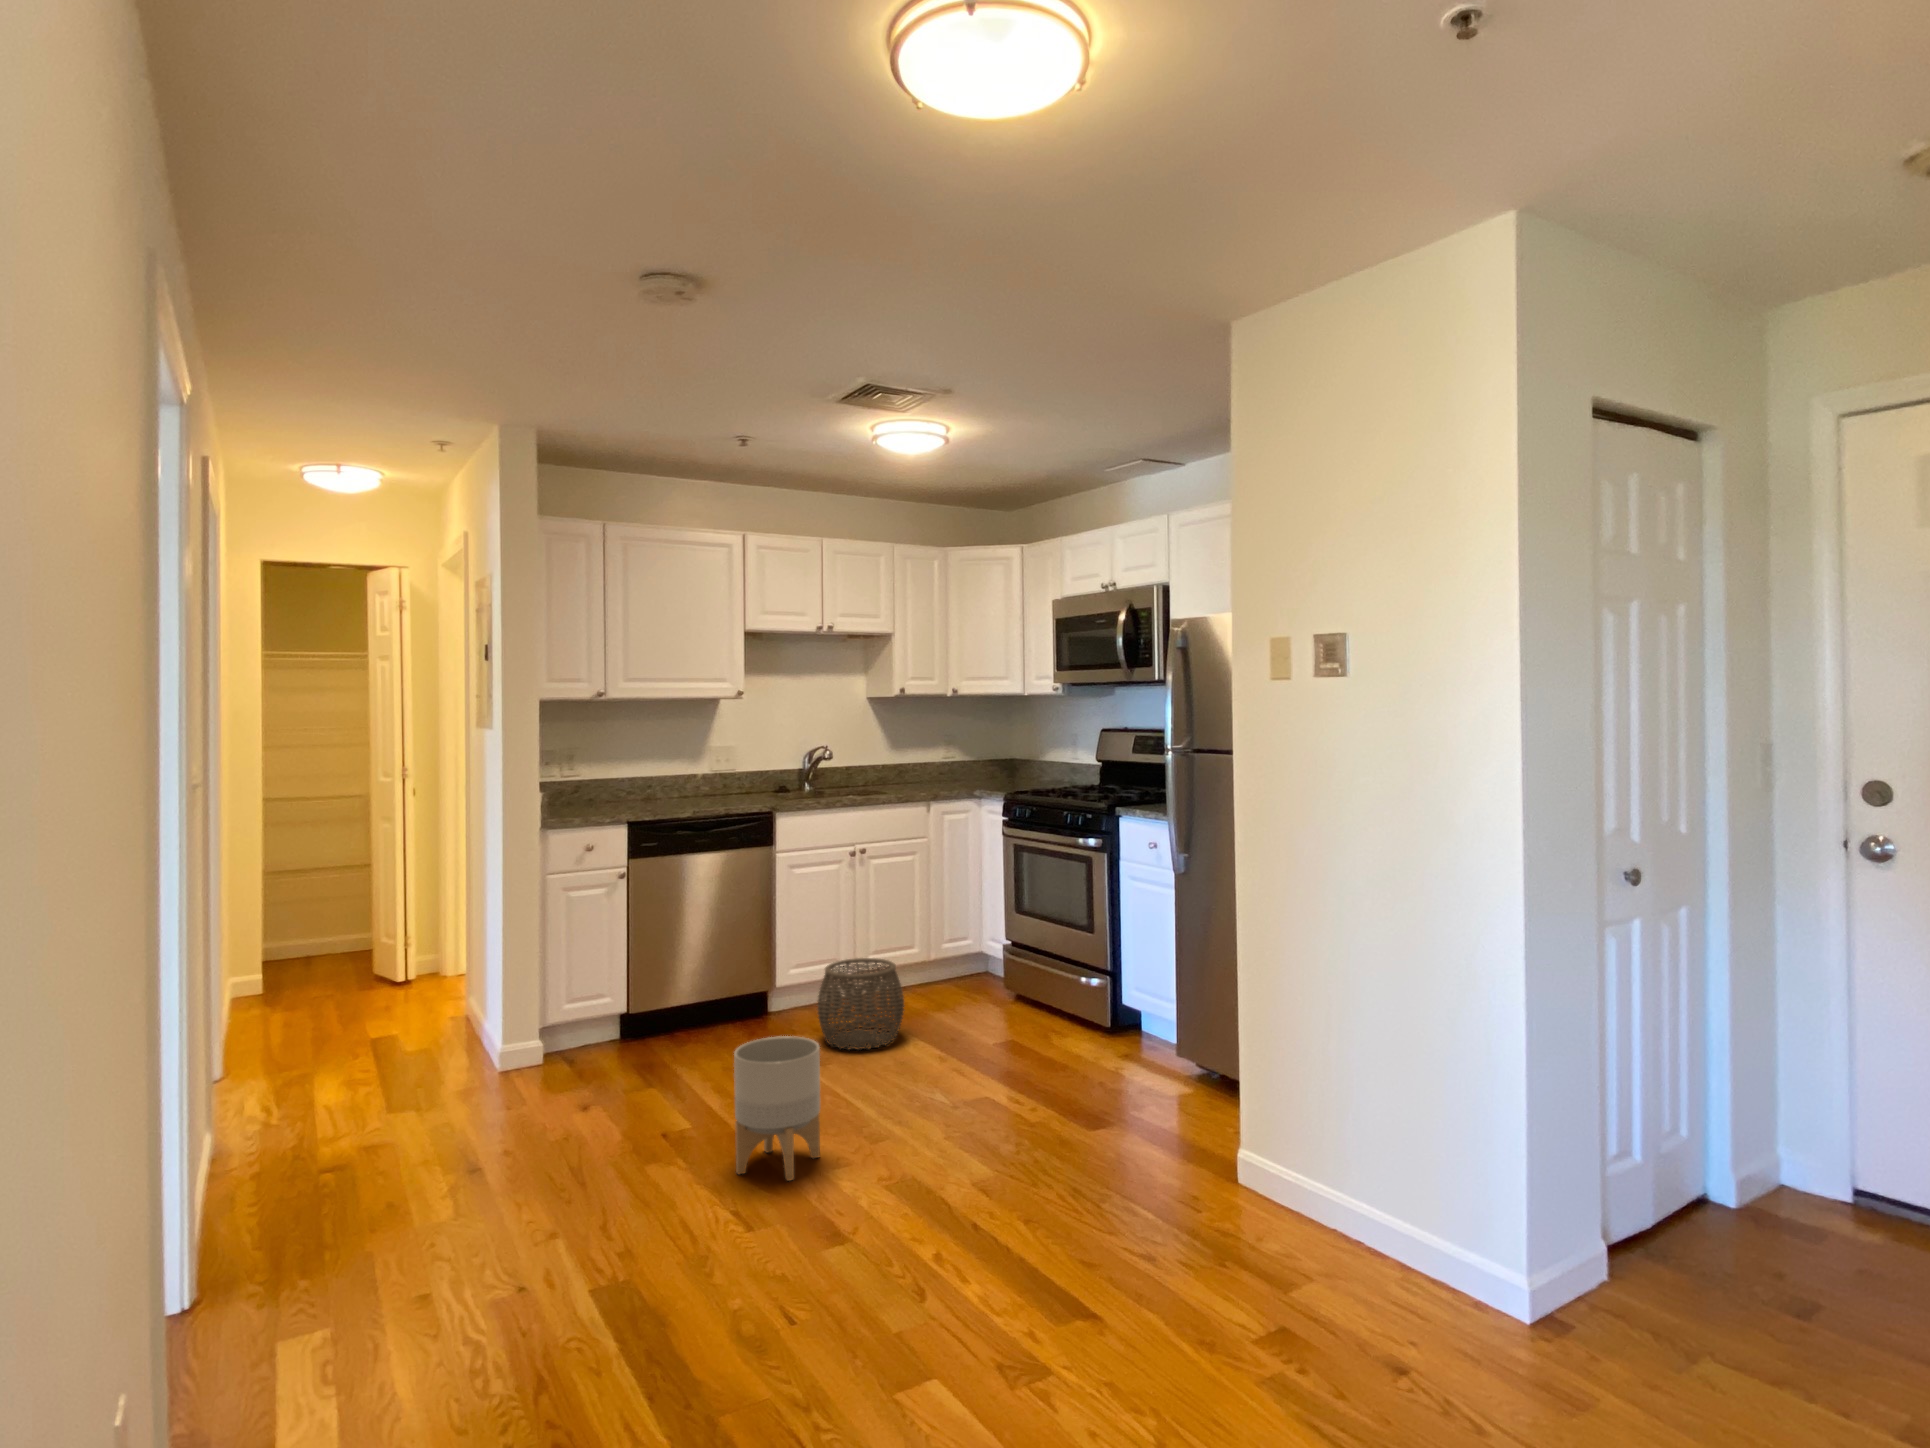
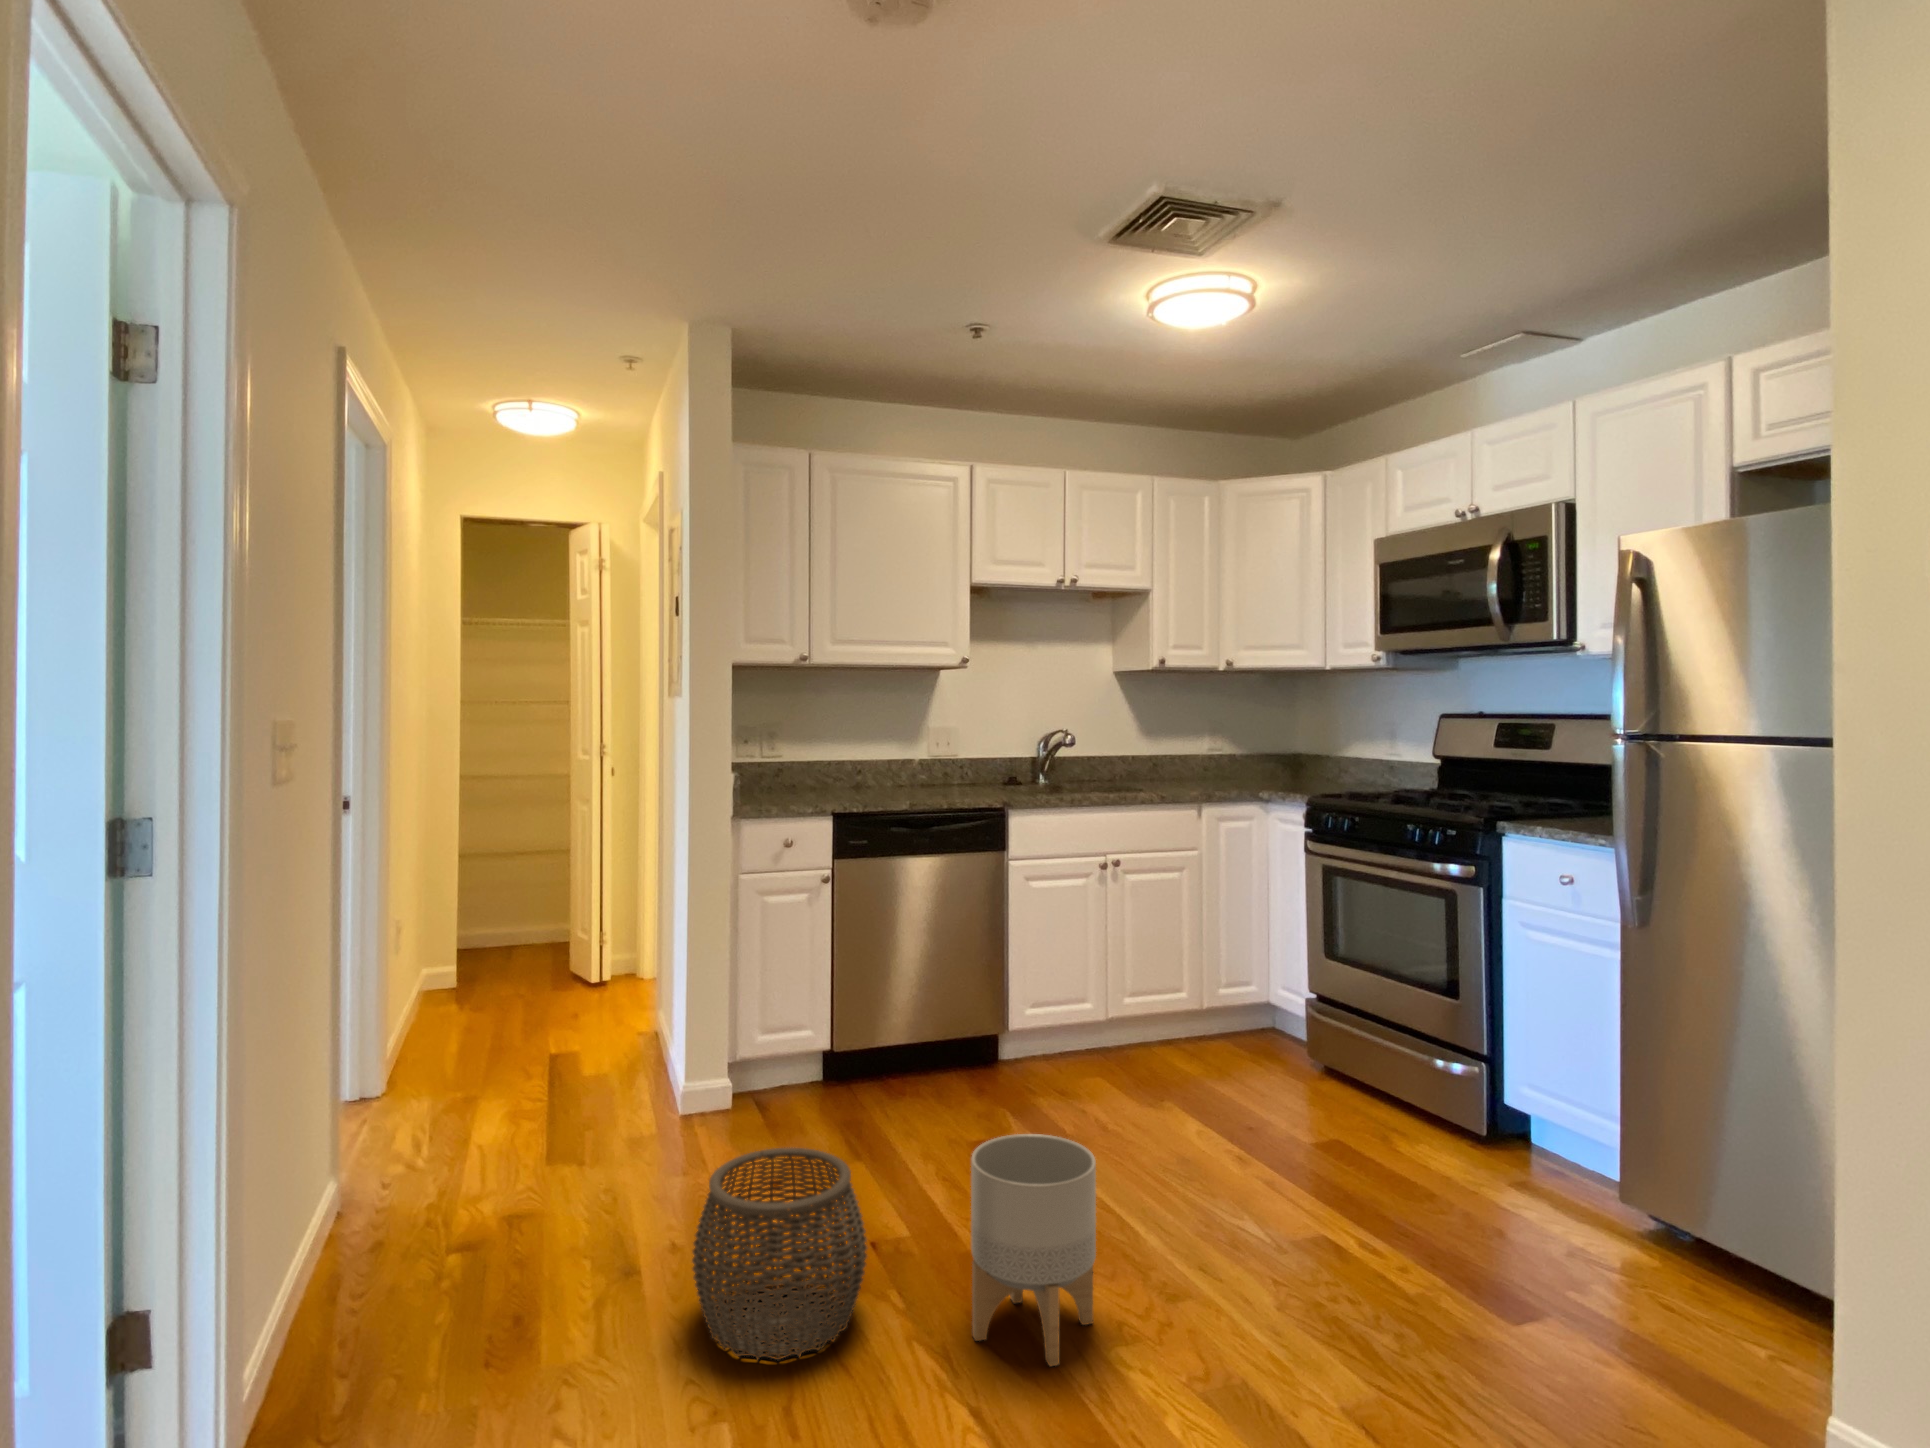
woven basket: present [817,958,904,1050] -> present [692,1148,867,1360]

